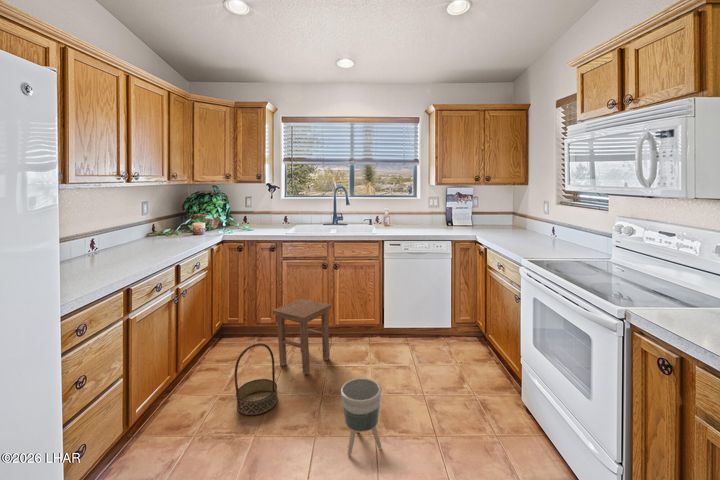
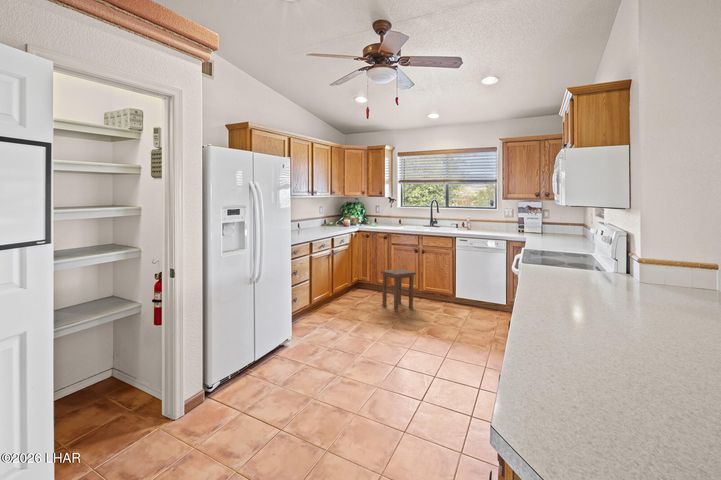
basket: present [235,343,278,415] -> none [355,282,377,318]
planter: present [341,378,381,456] -> none [402,301,424,338]

